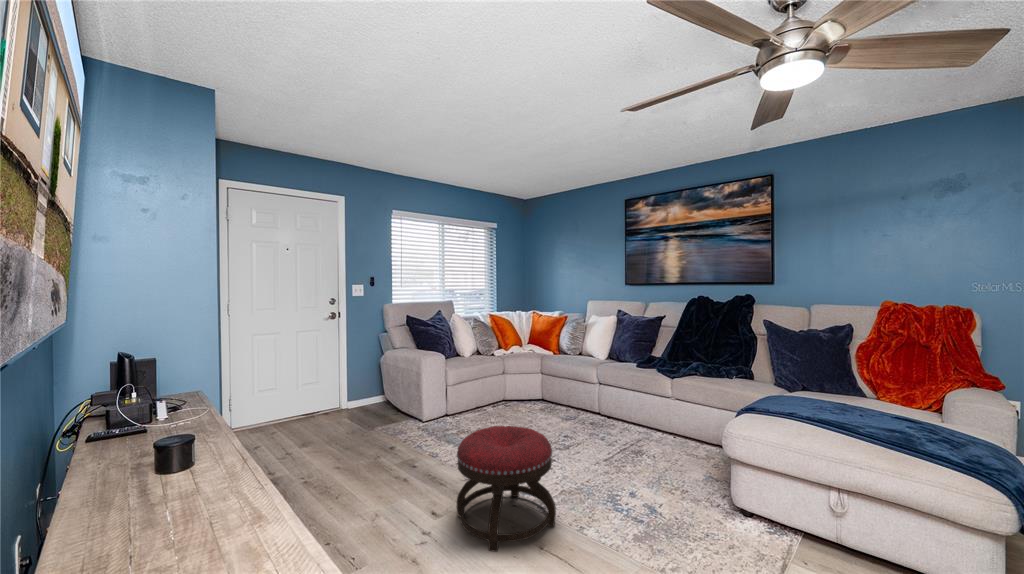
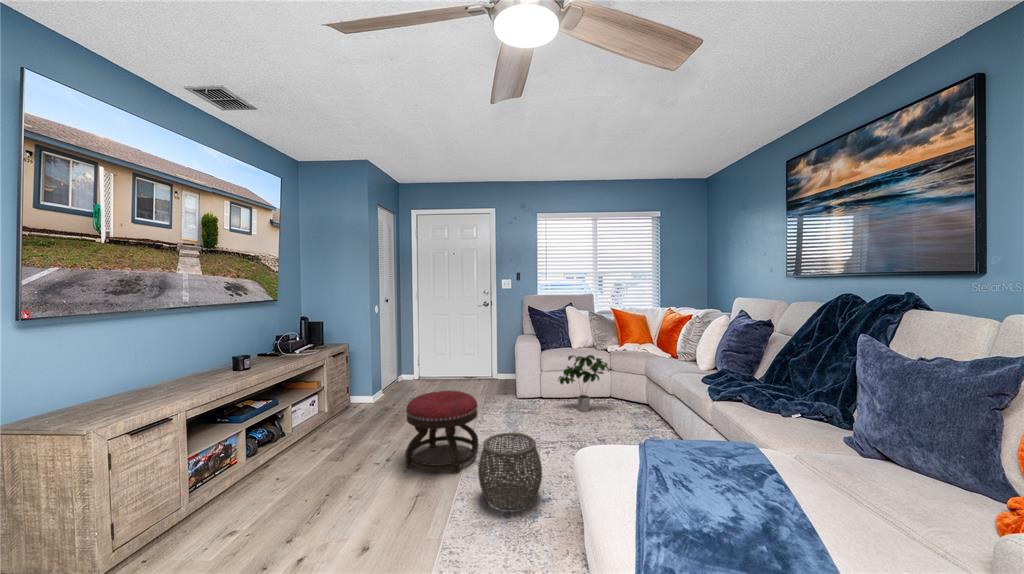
potted plant: none [486,362,534,423] -> present [558,355,609,412]
woven basket: none [605,445,678,532] -> present [478,433,542,510]

